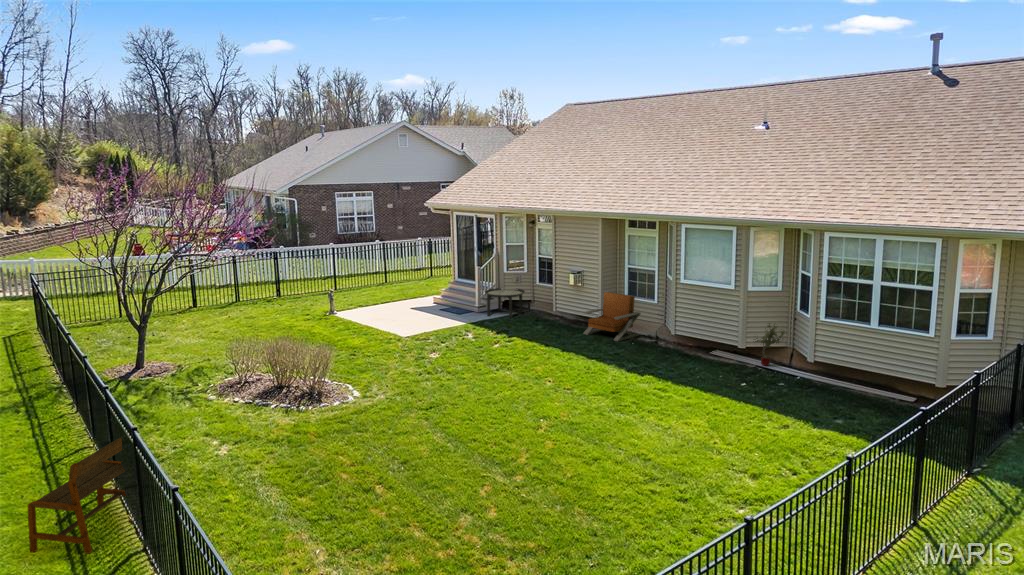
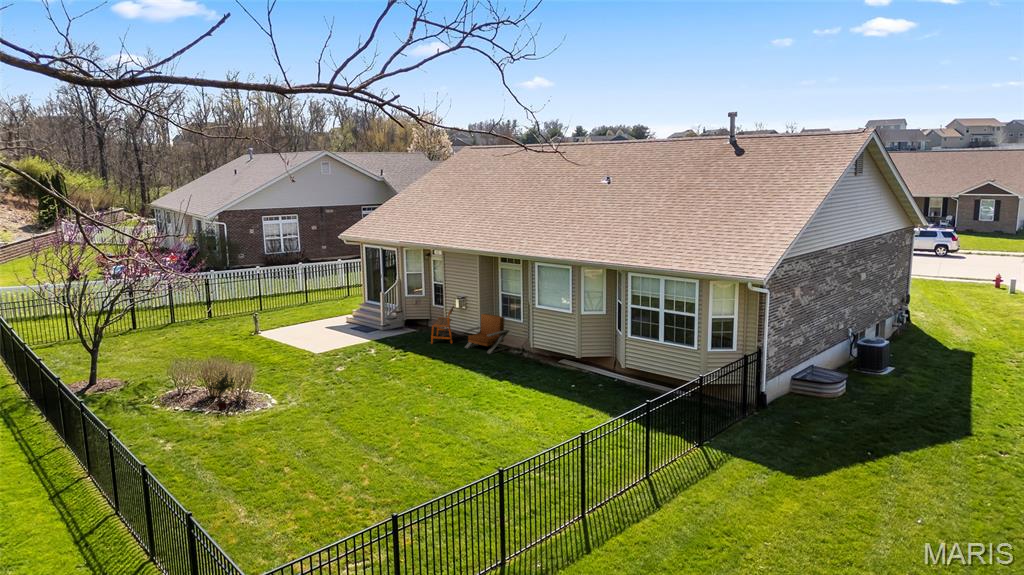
round table: present [485,288,525,318] -> none [388,309,421,335]
potted tree: present [753,323,784,366] -> present [209,372,234,410]
bench: present [28,437,126,554] -> present [431,306,454,343]

